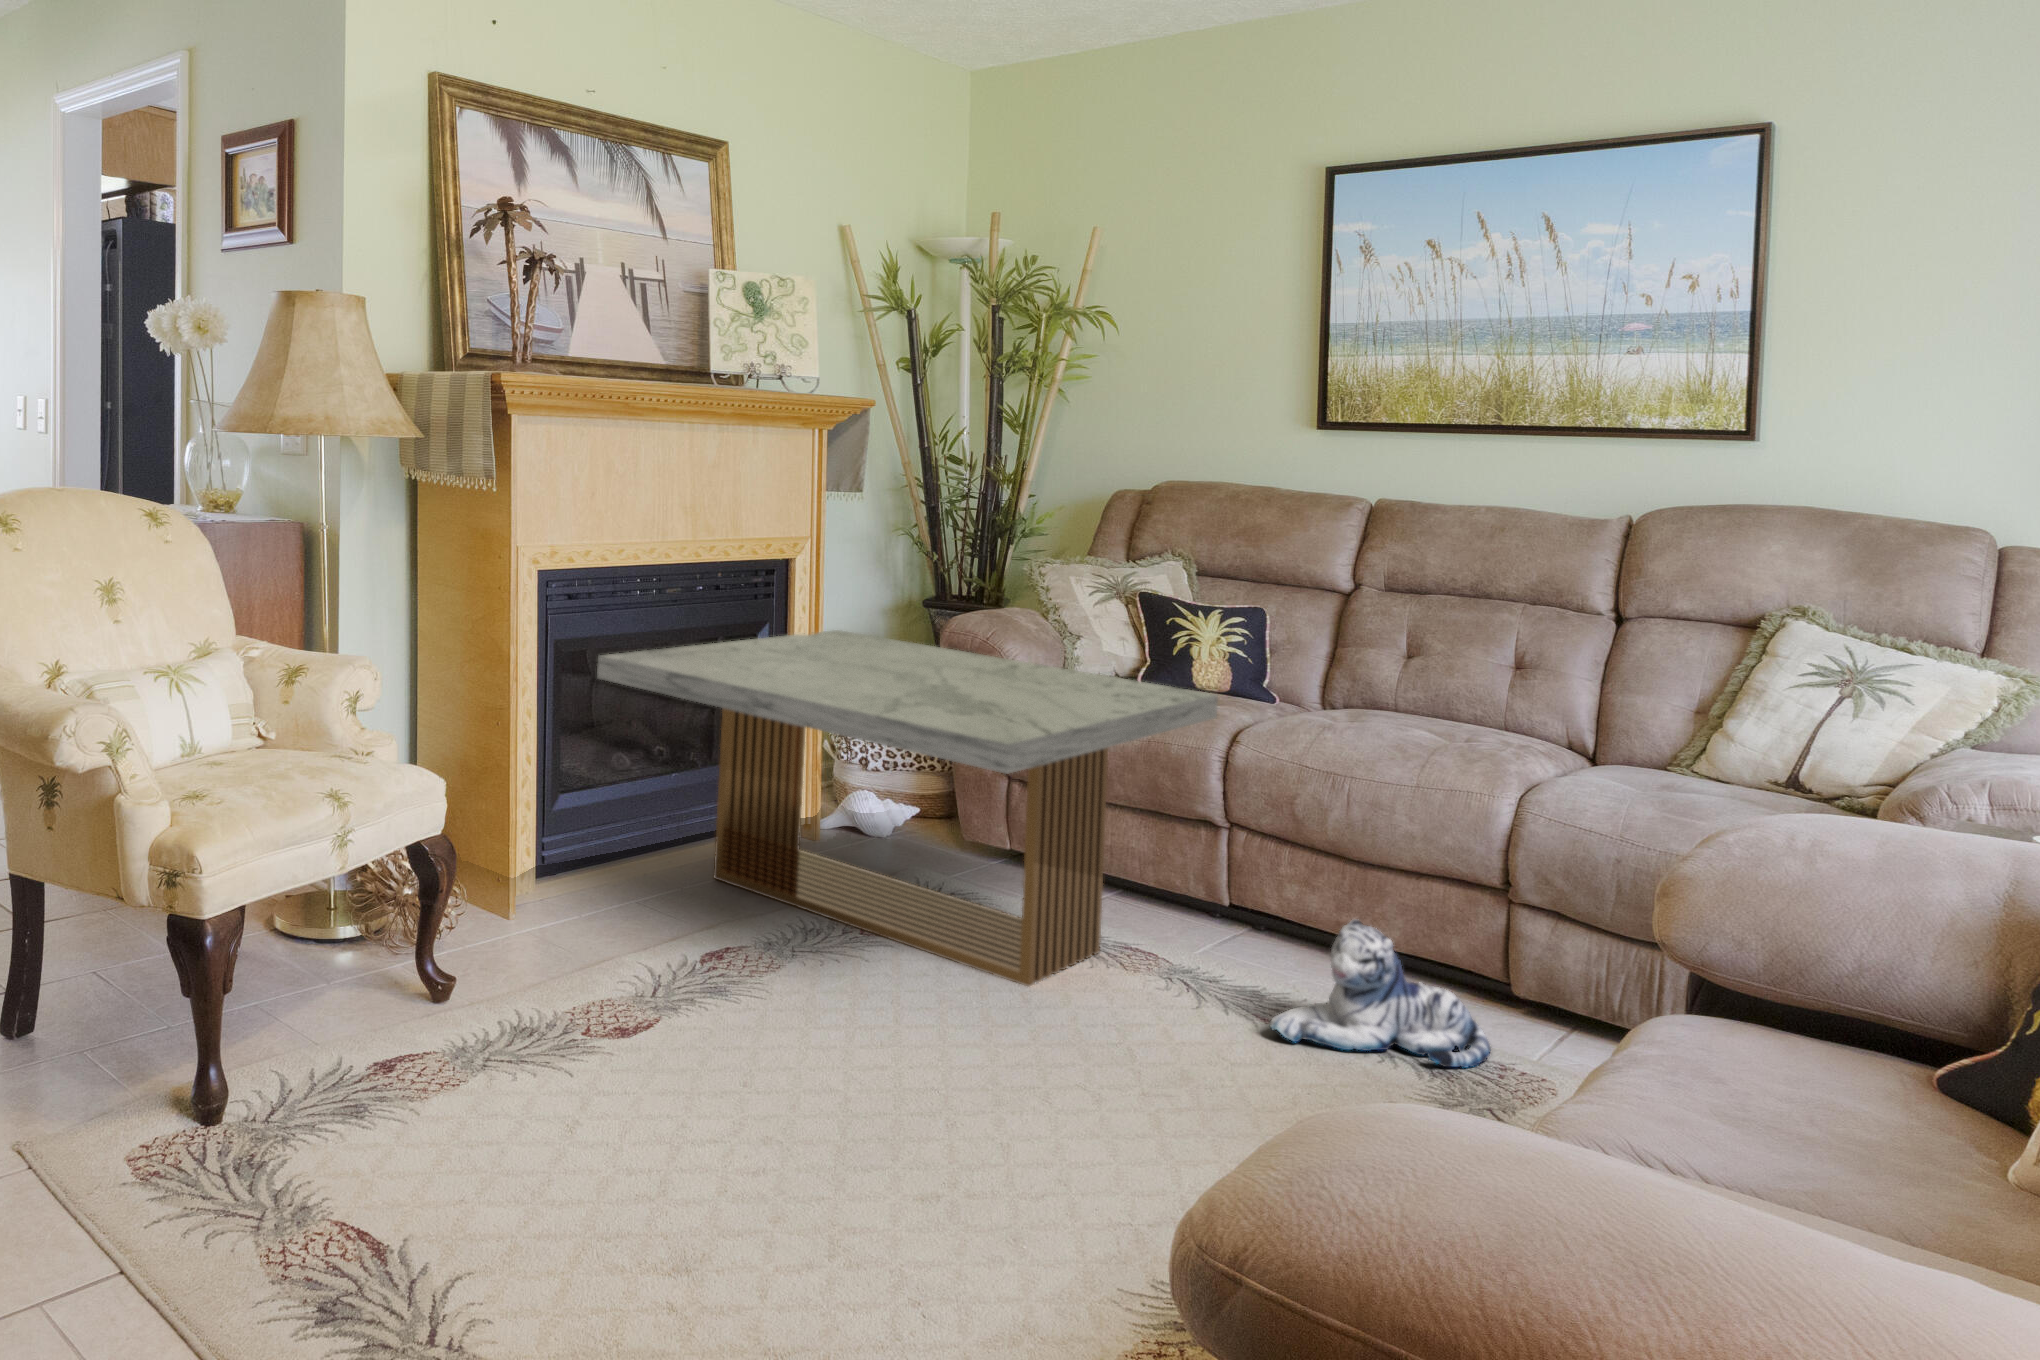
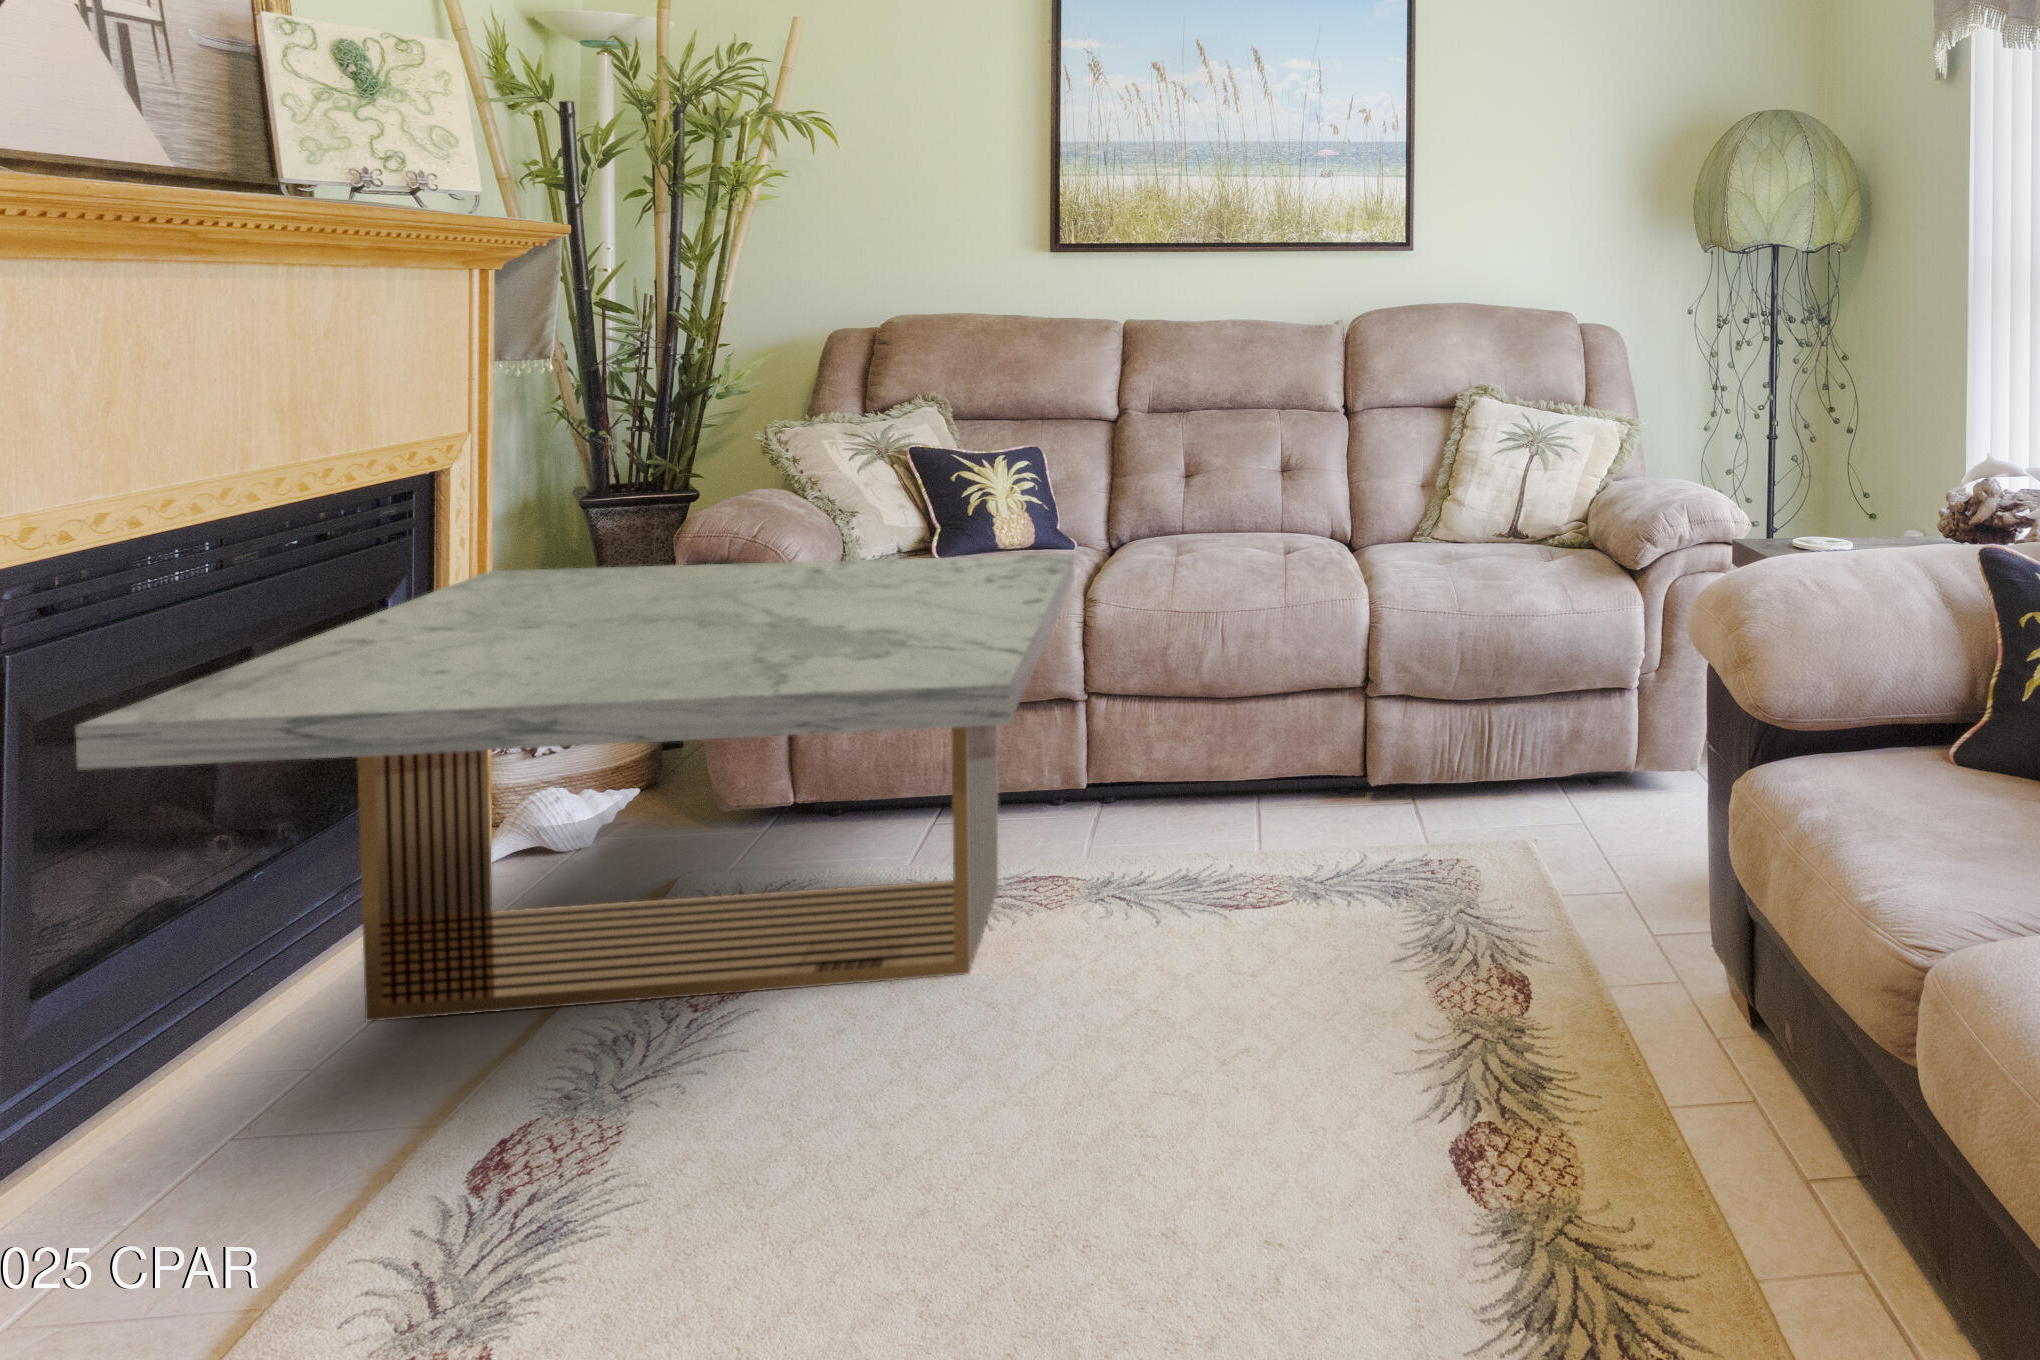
plush toy: present [1270,919,1491,1068] -> none [1235,756,1398,908]

